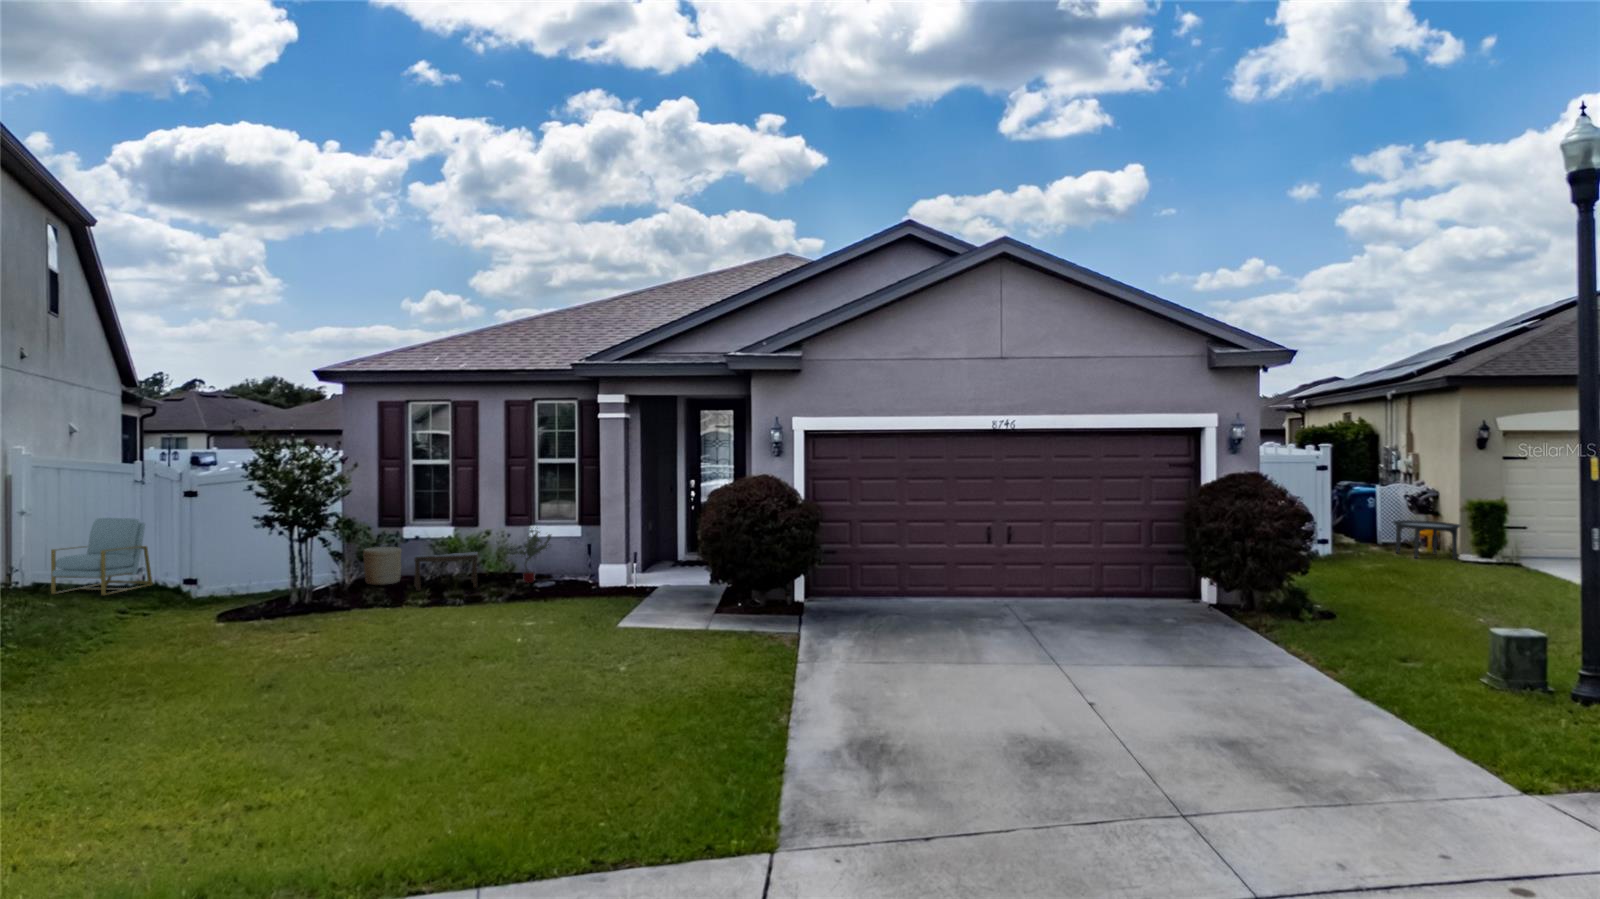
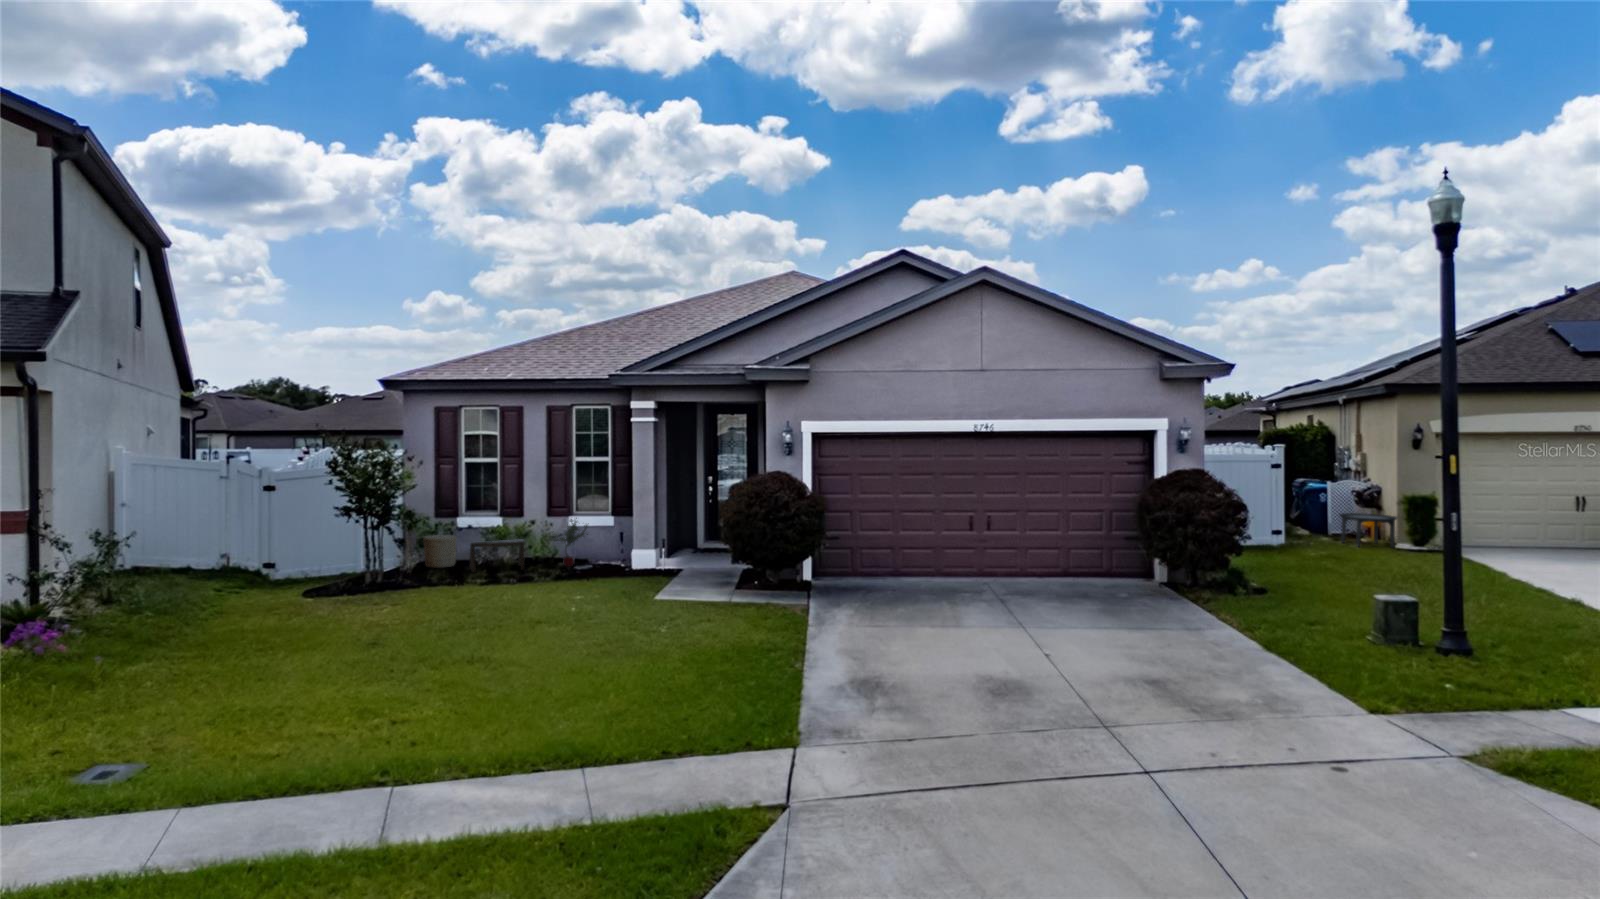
chair: present [51,518,152,595] -> none [155,509,240,576]

